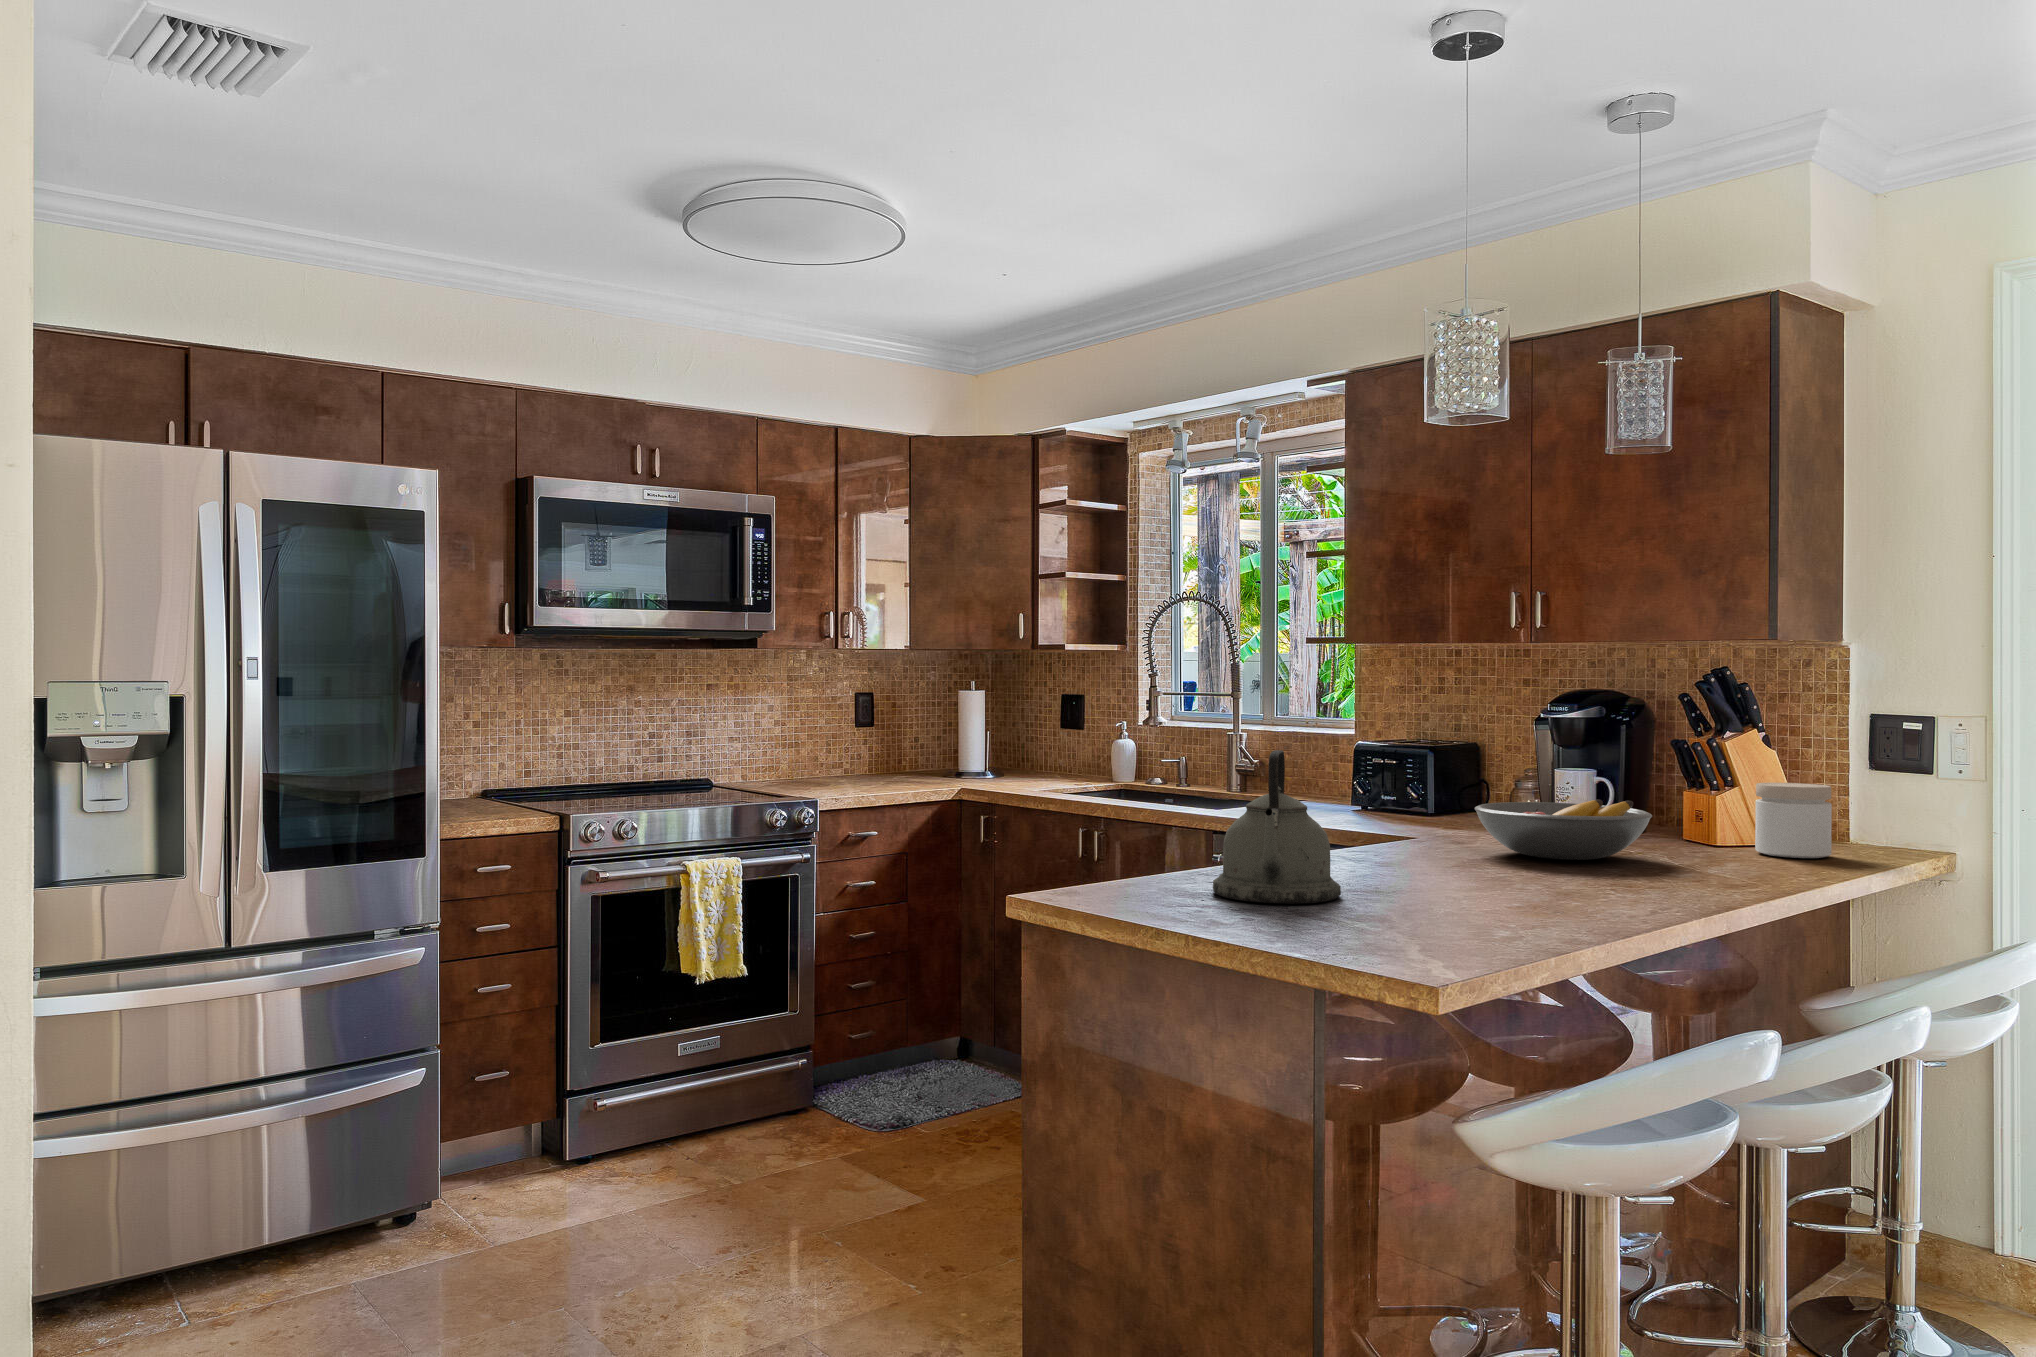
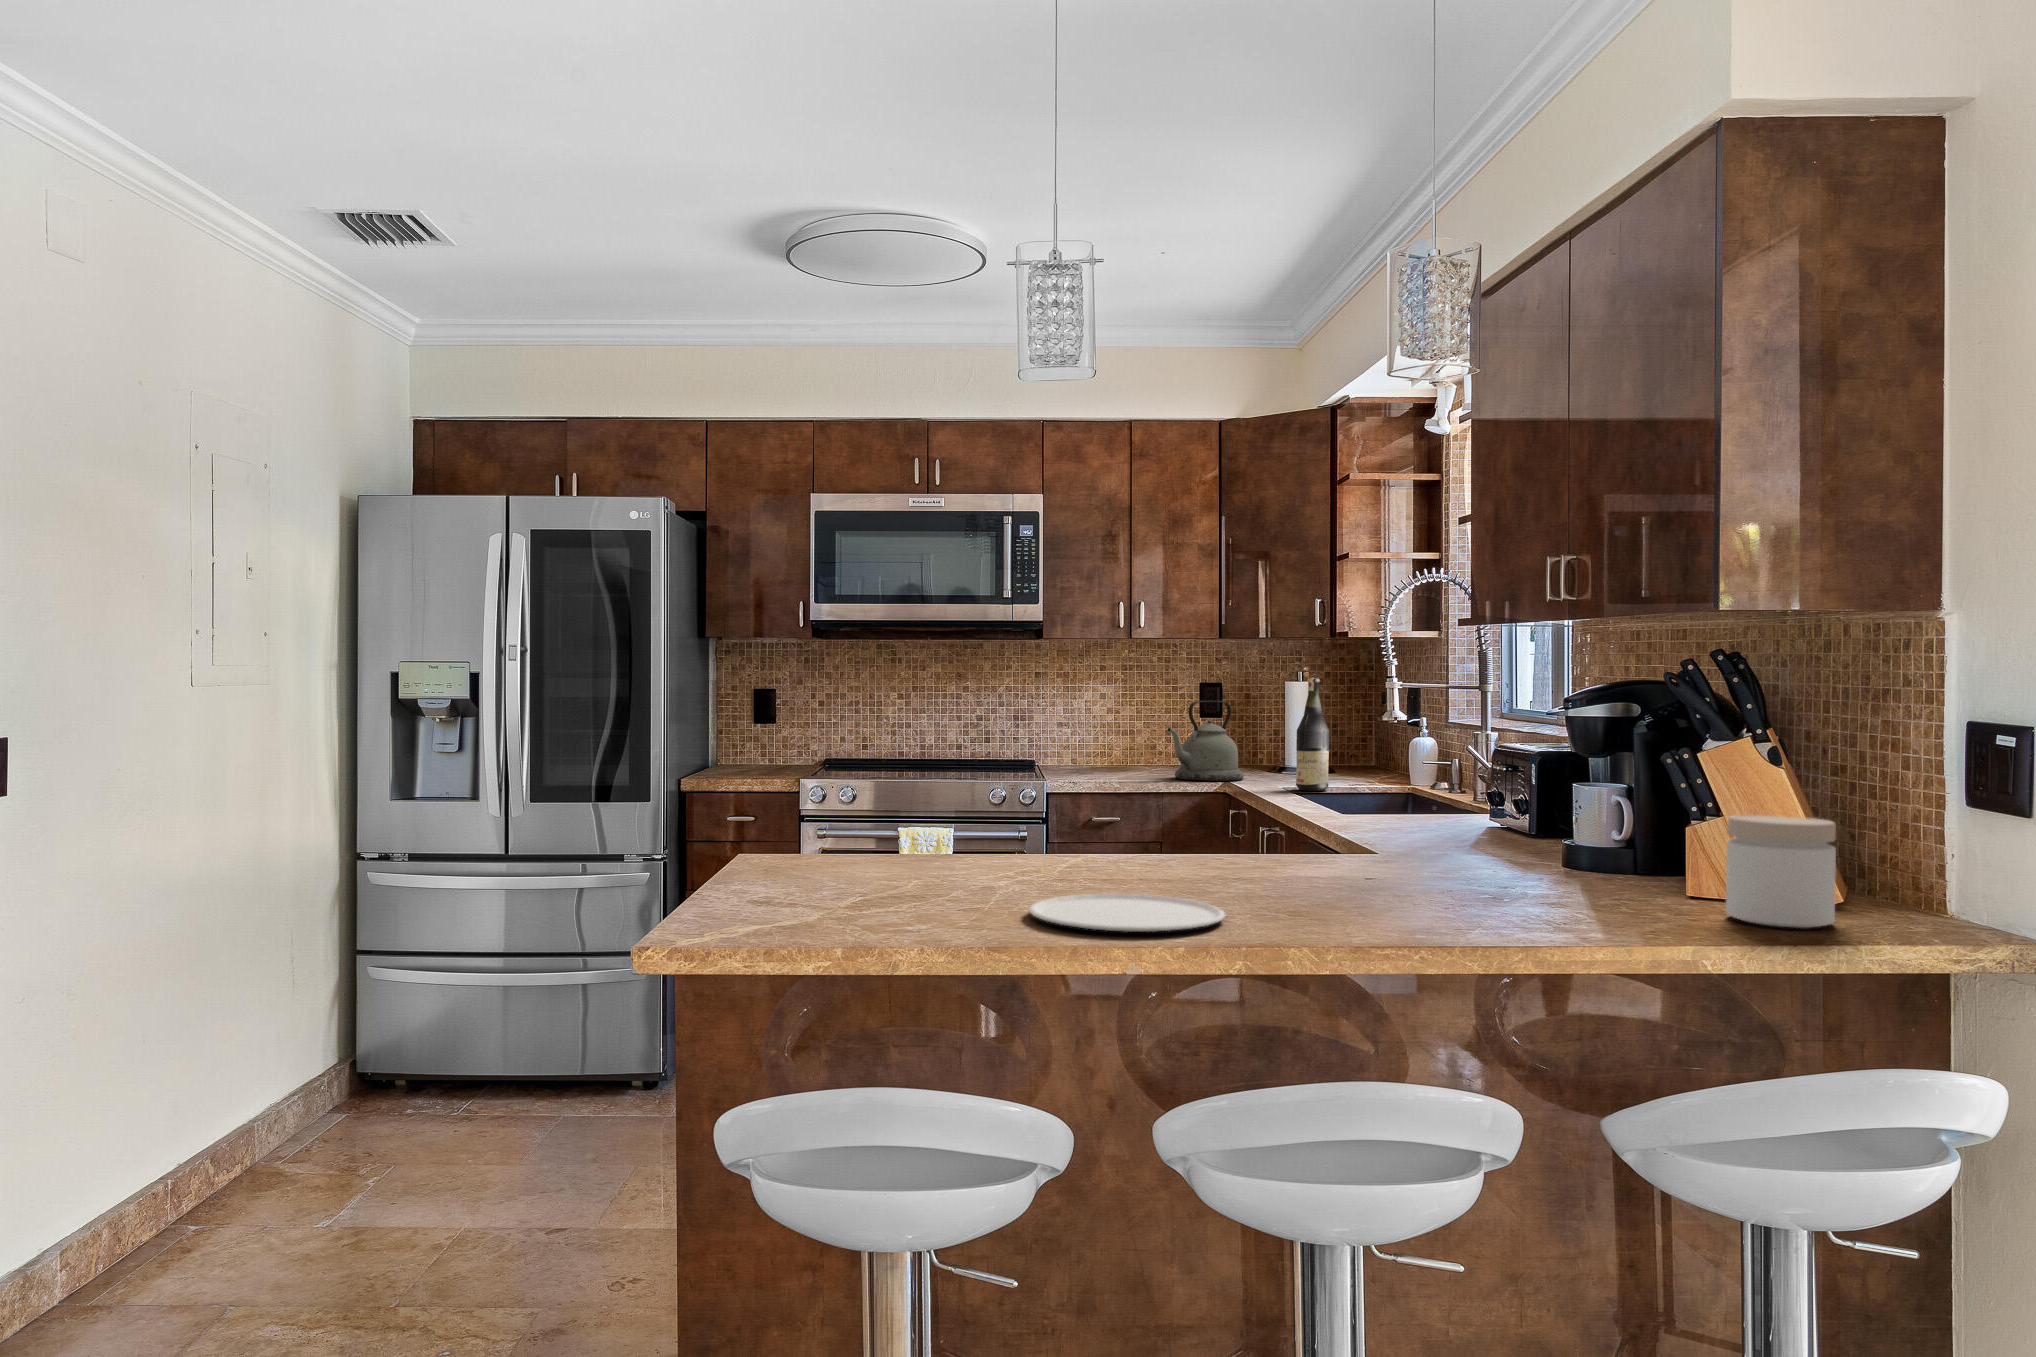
wine bottle: none [1058,688,1088,792] -> present [1296,678,1329,791]
kettle: present [1213,750,1341,904] -> present [1168,701,1243,781]
fruit bowl: present [1474,800,1652,860] -> none [1326,817,1537,893]
plate: none [1463,881,1647,911] -> present [1029,894,1225,932]

